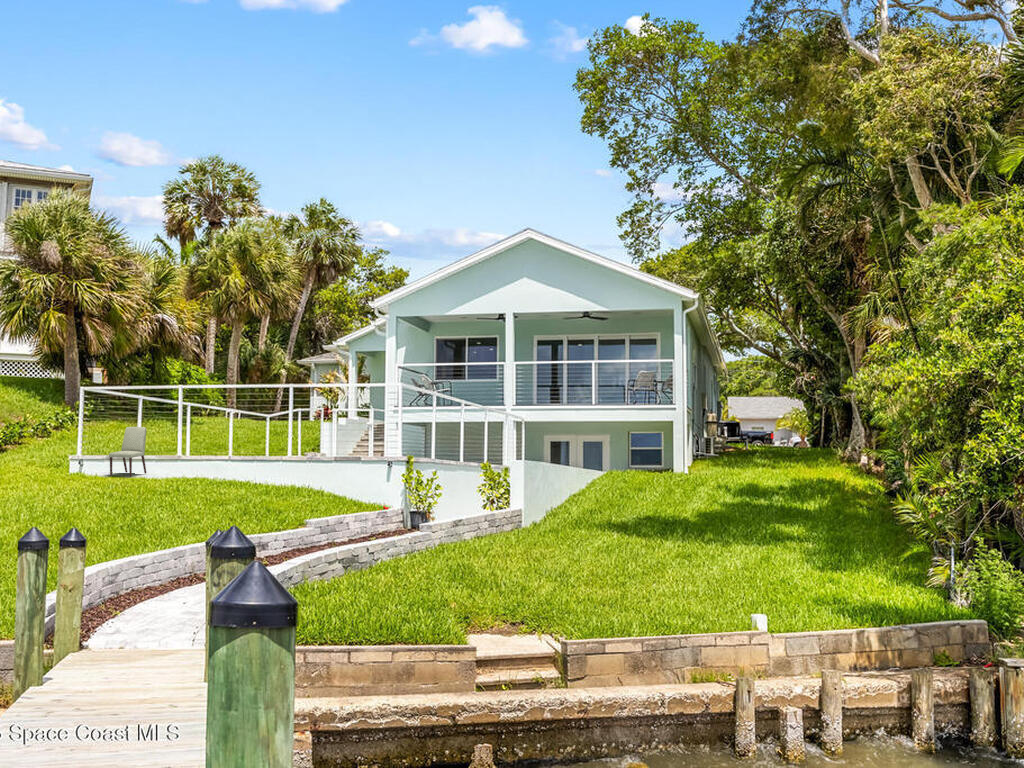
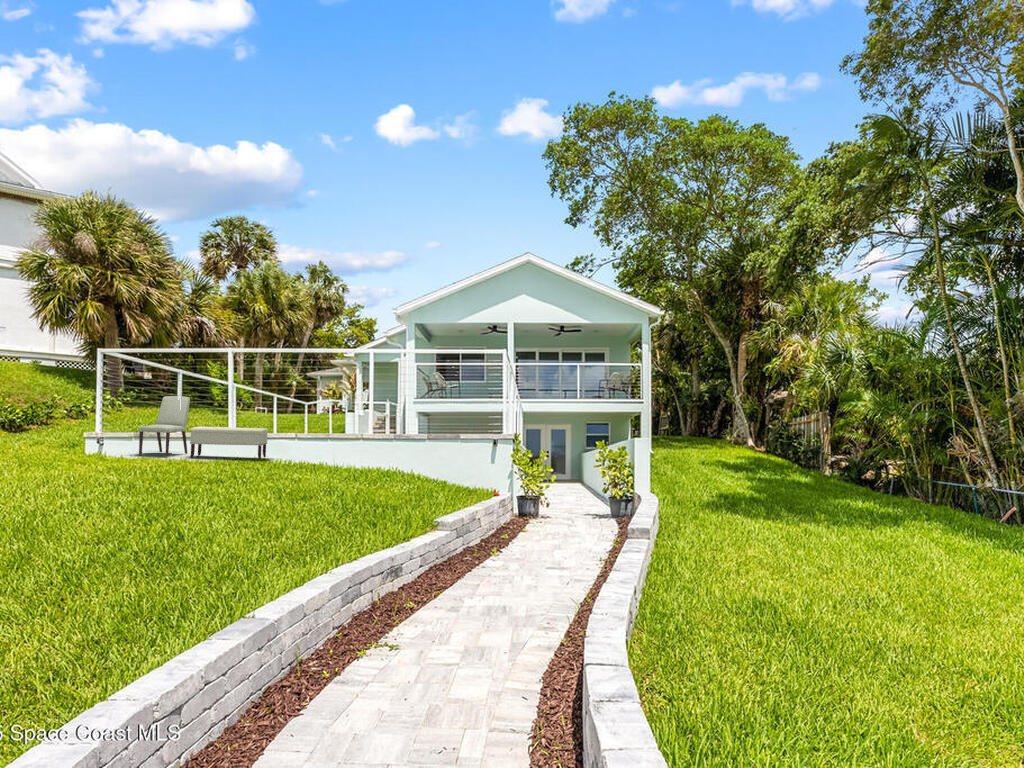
bench: none [147,452,208,478] -> present [190,426,268,460]

